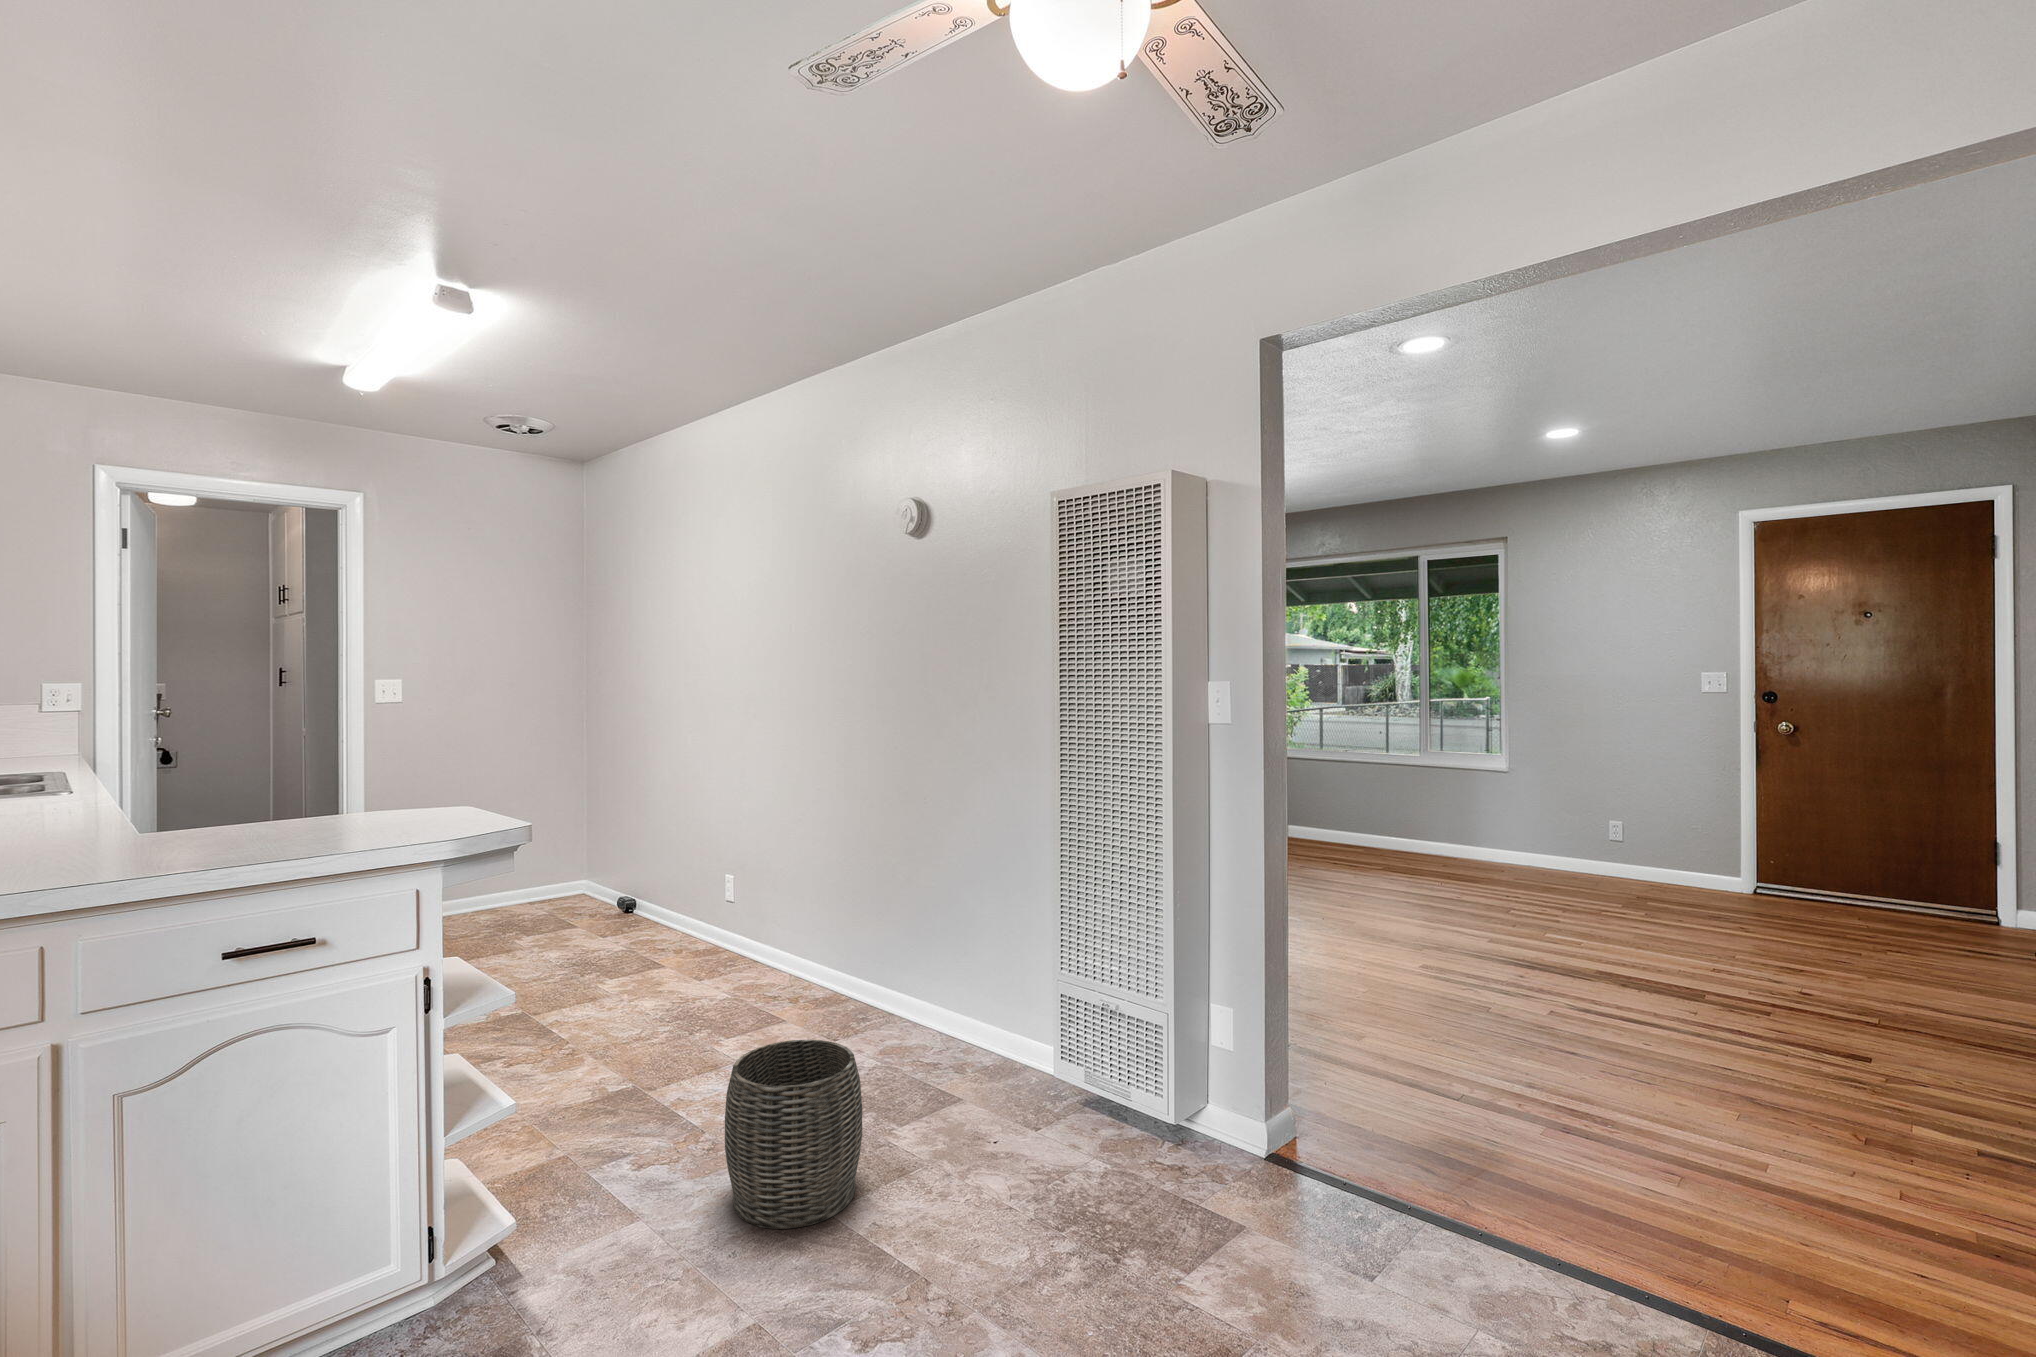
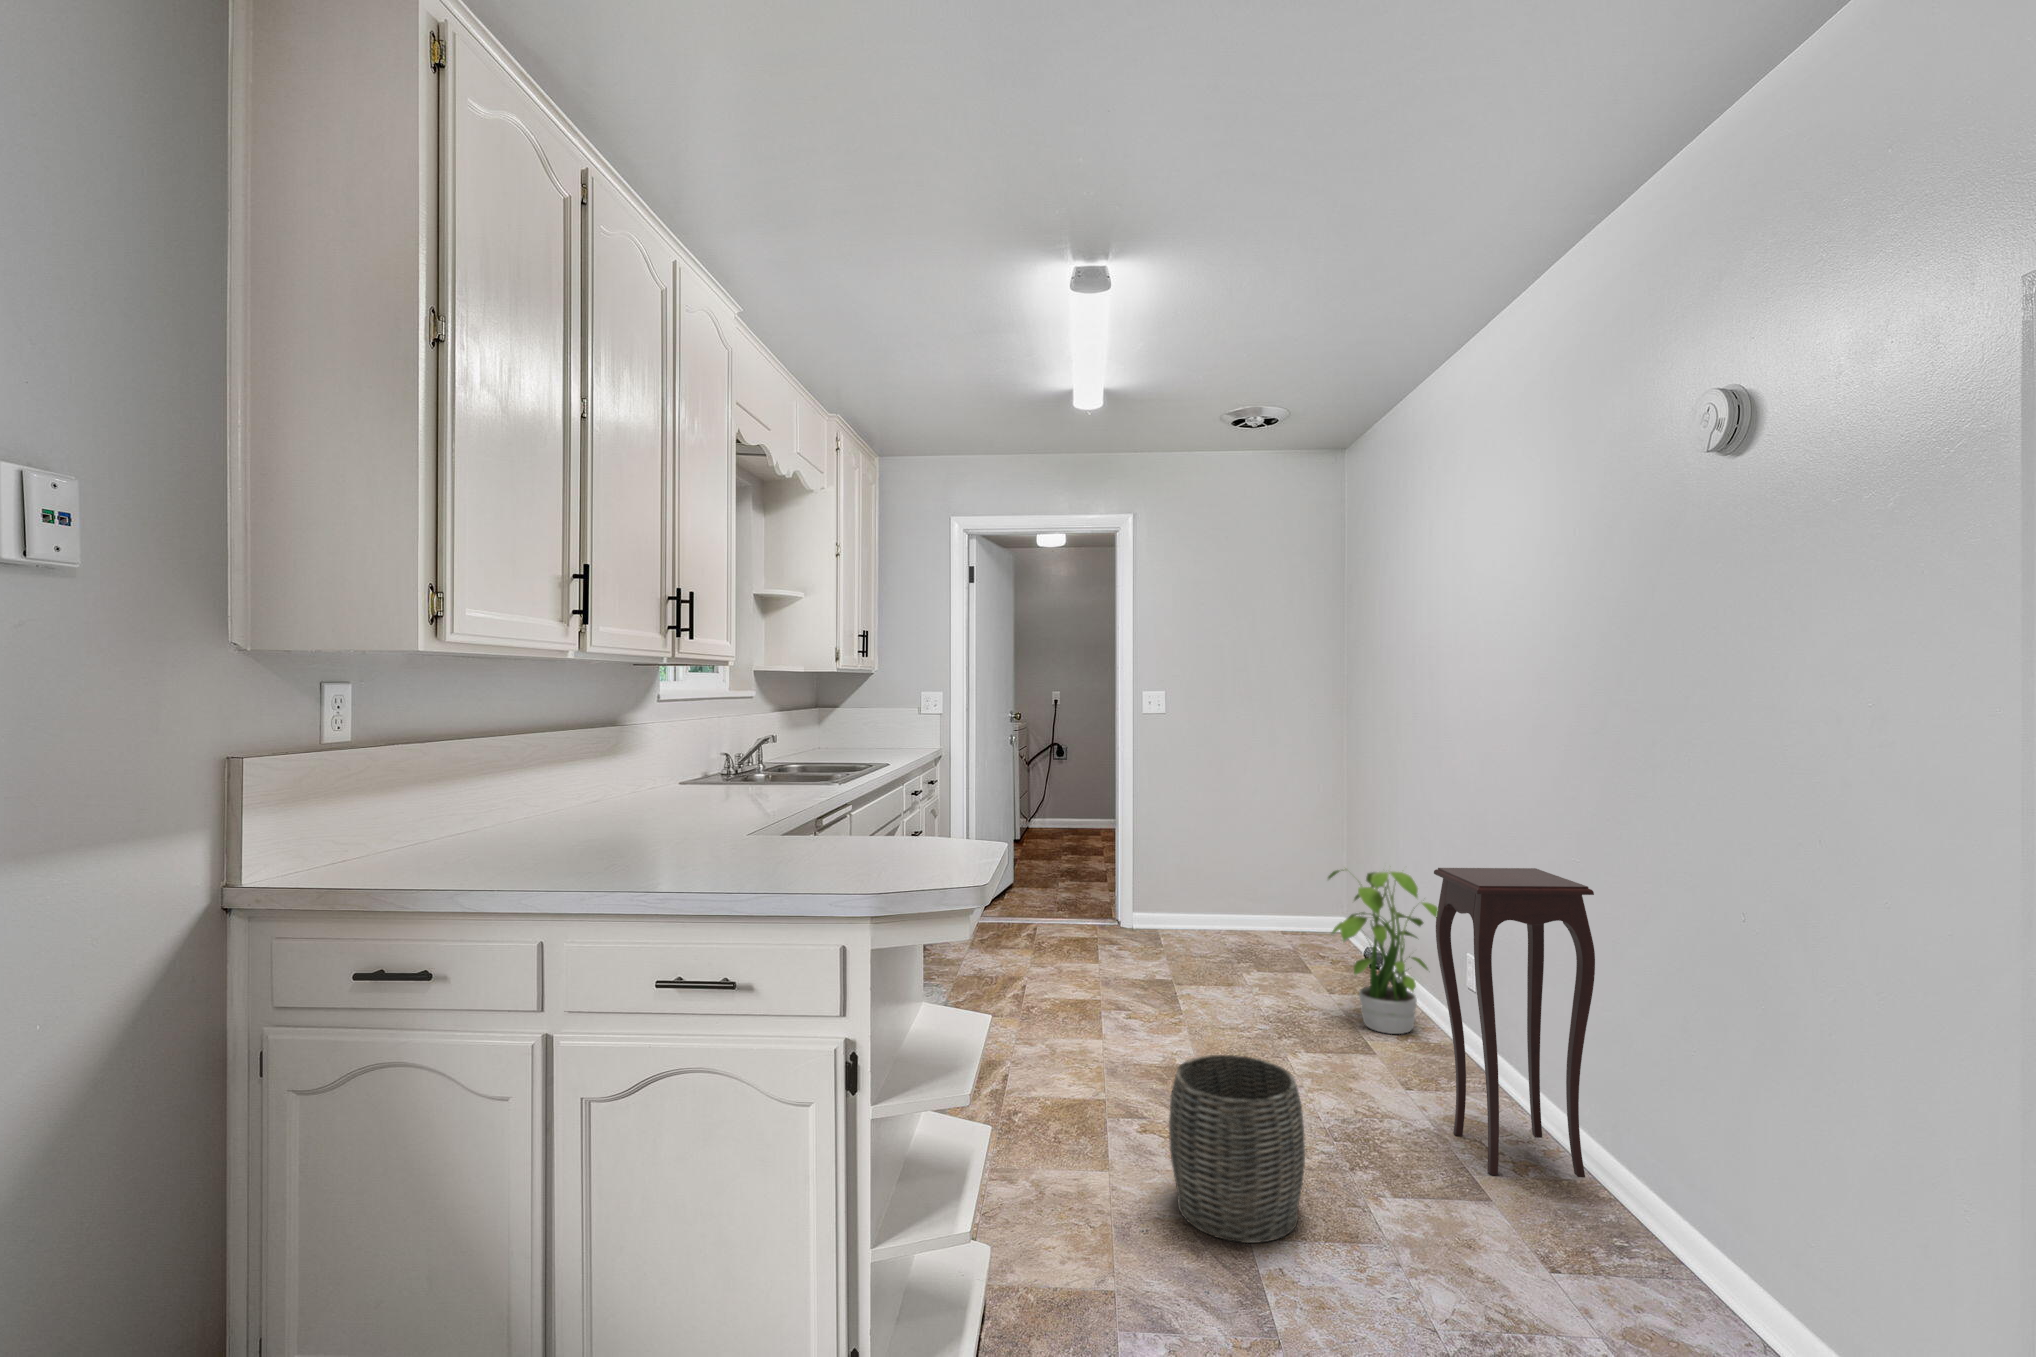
side table: none [883,818,1011,1081] -> present [1434,868,1595,1177]
potted plant: none [716,834,828,998] -> present [1328,868,1438,1034]

